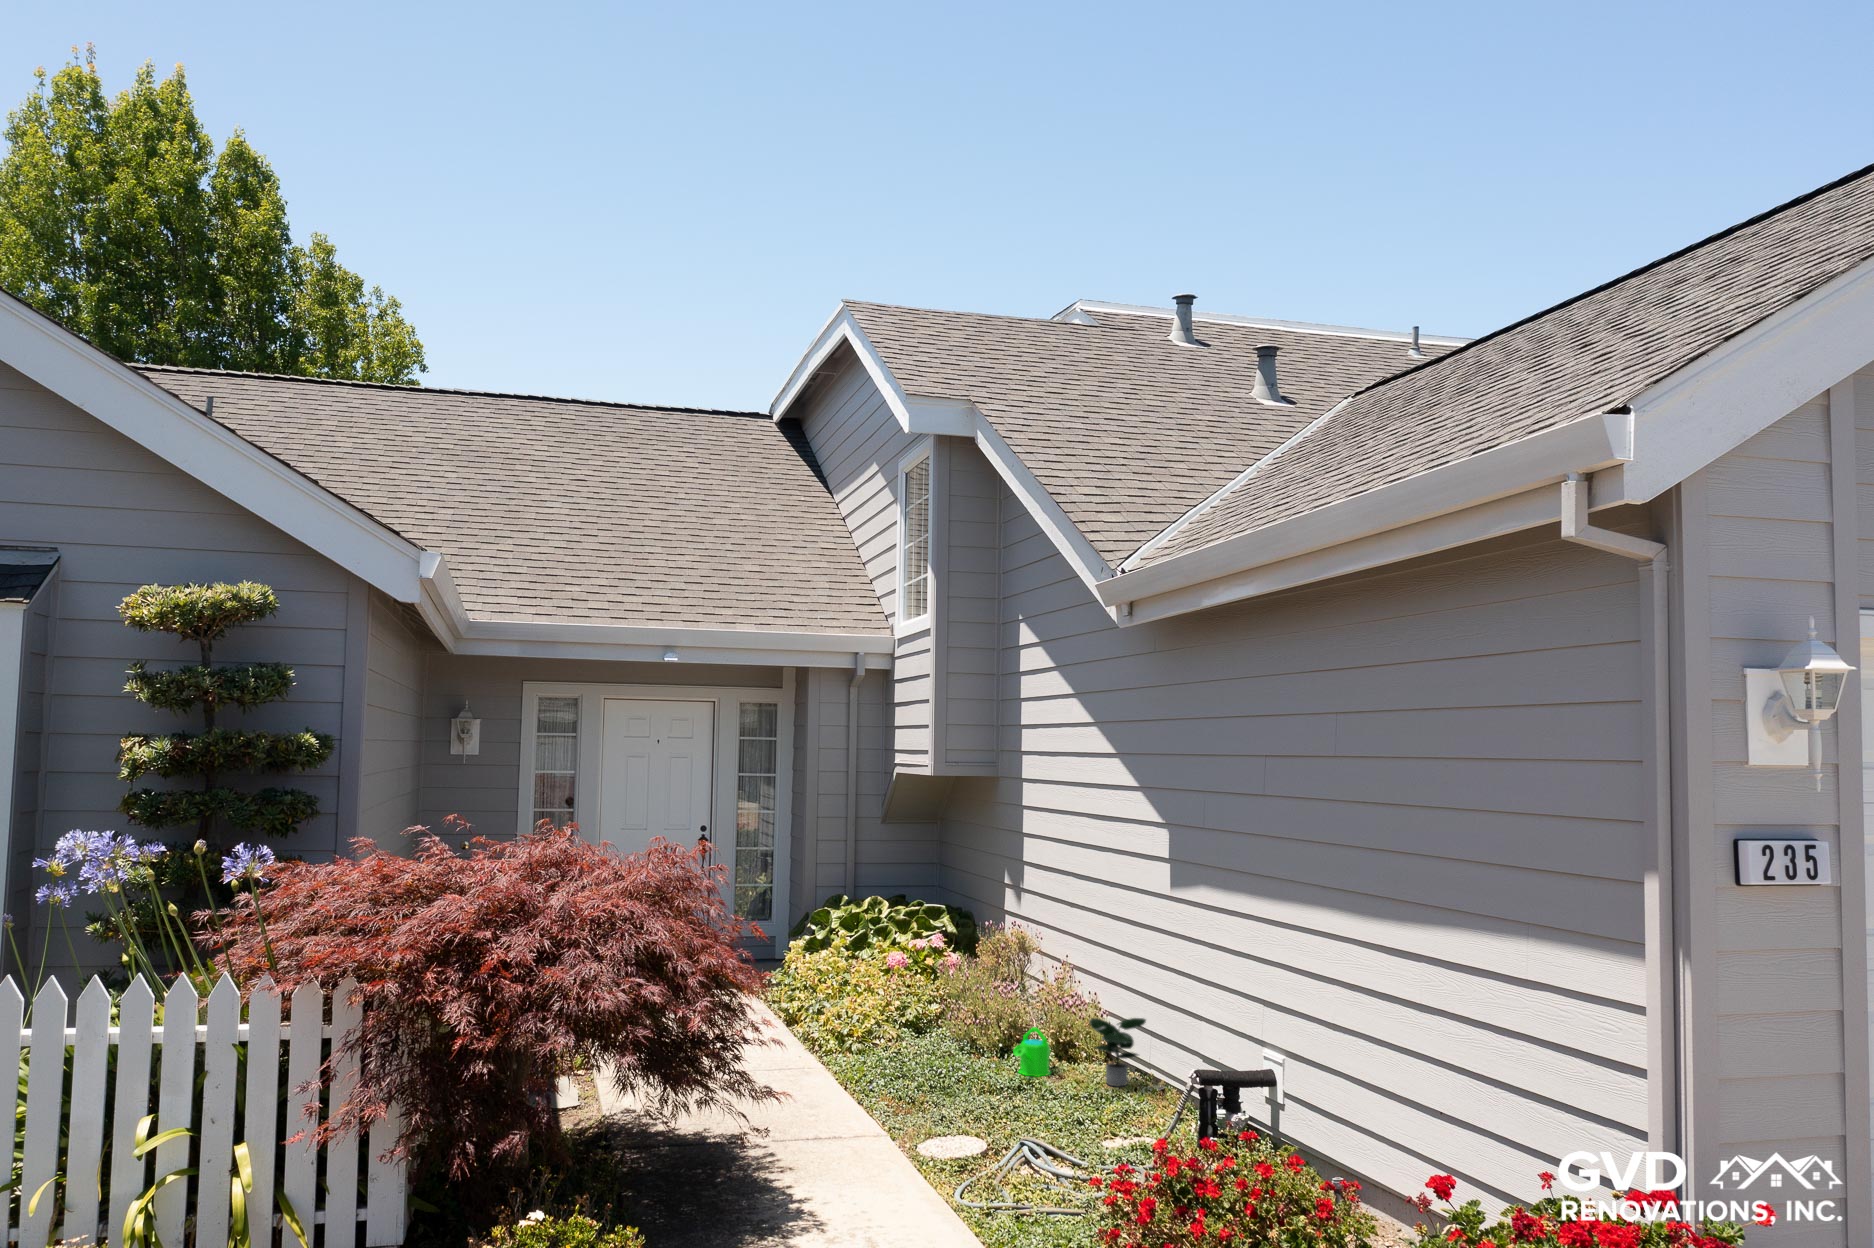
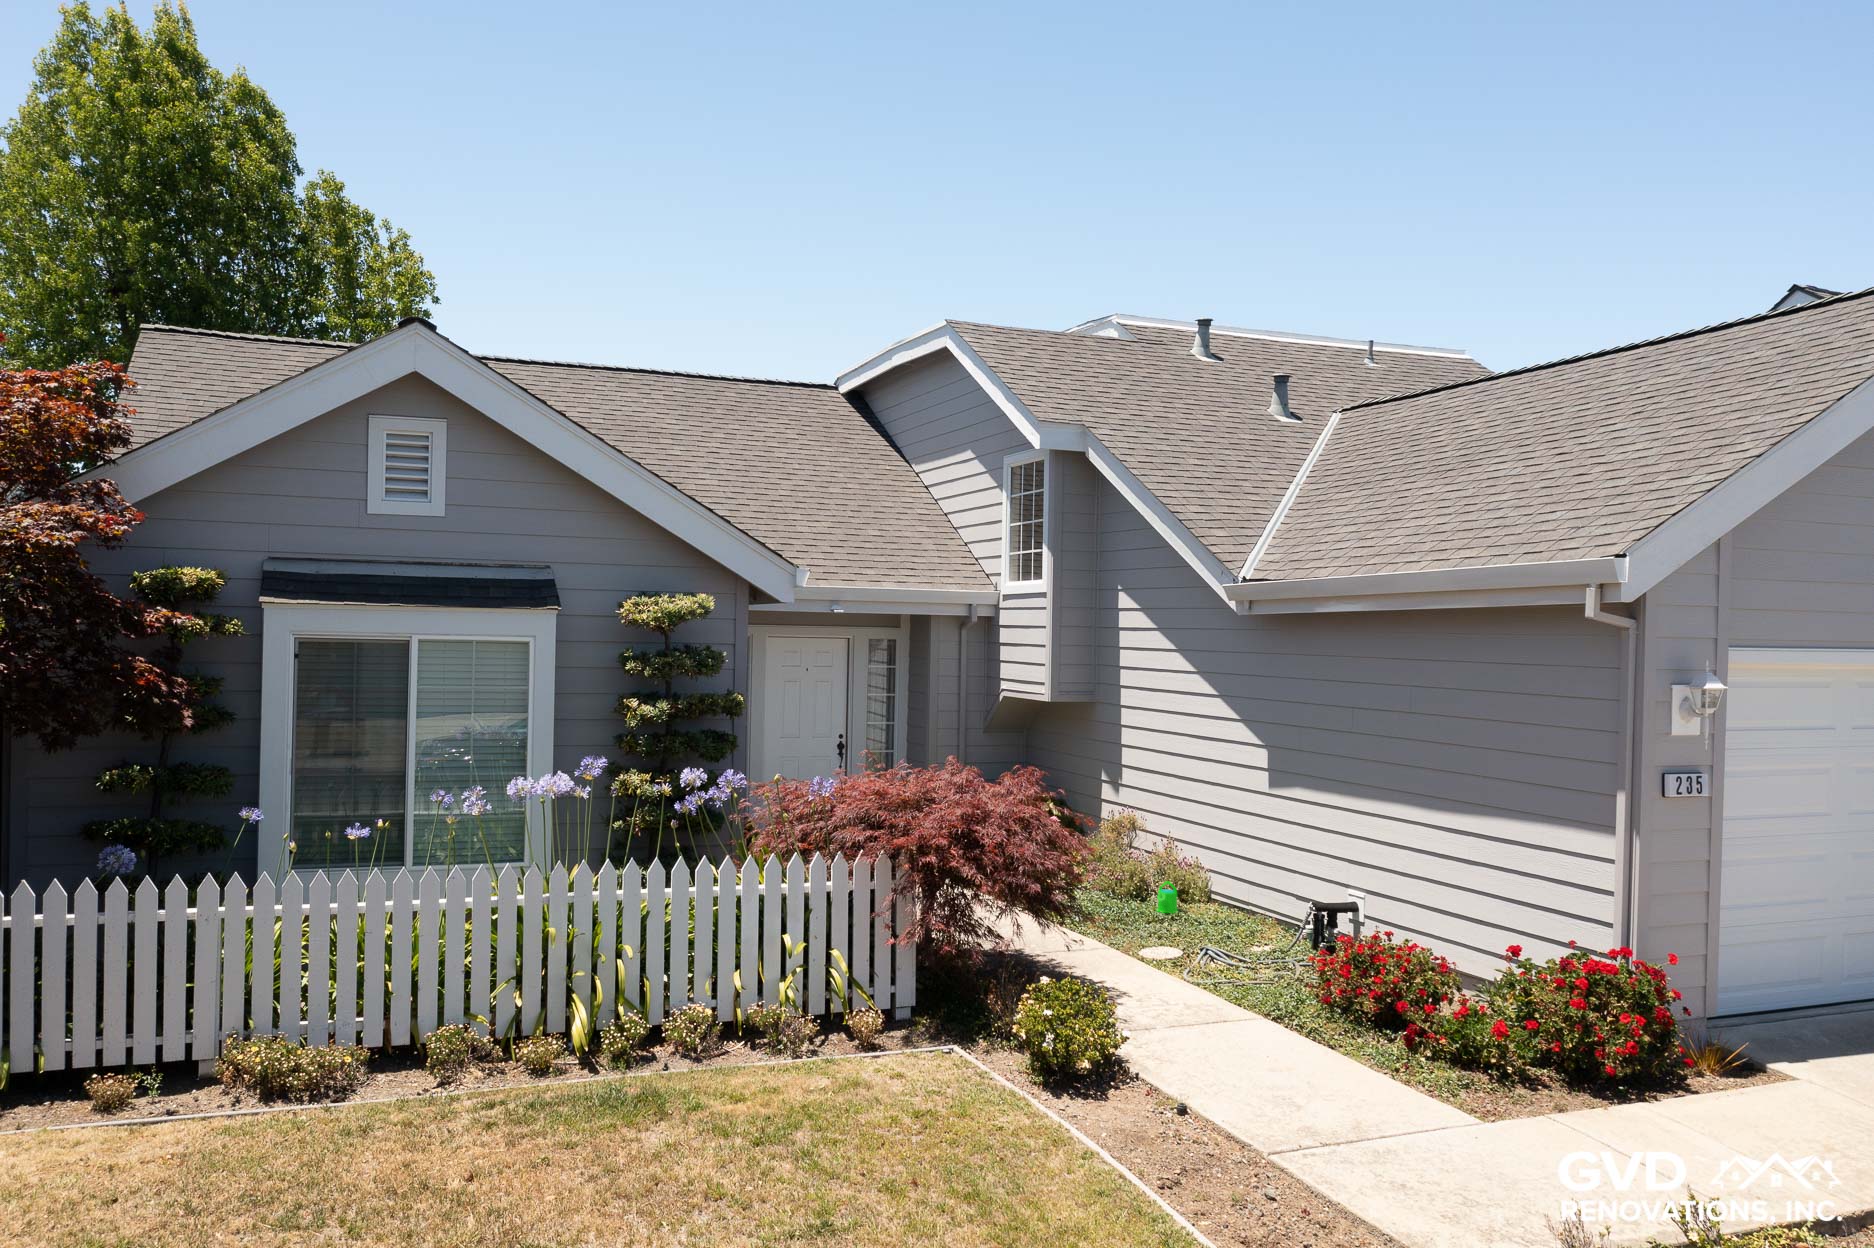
potted plant: present [1089,1018,1146,1087] -> none [1209,873,1247,918]

